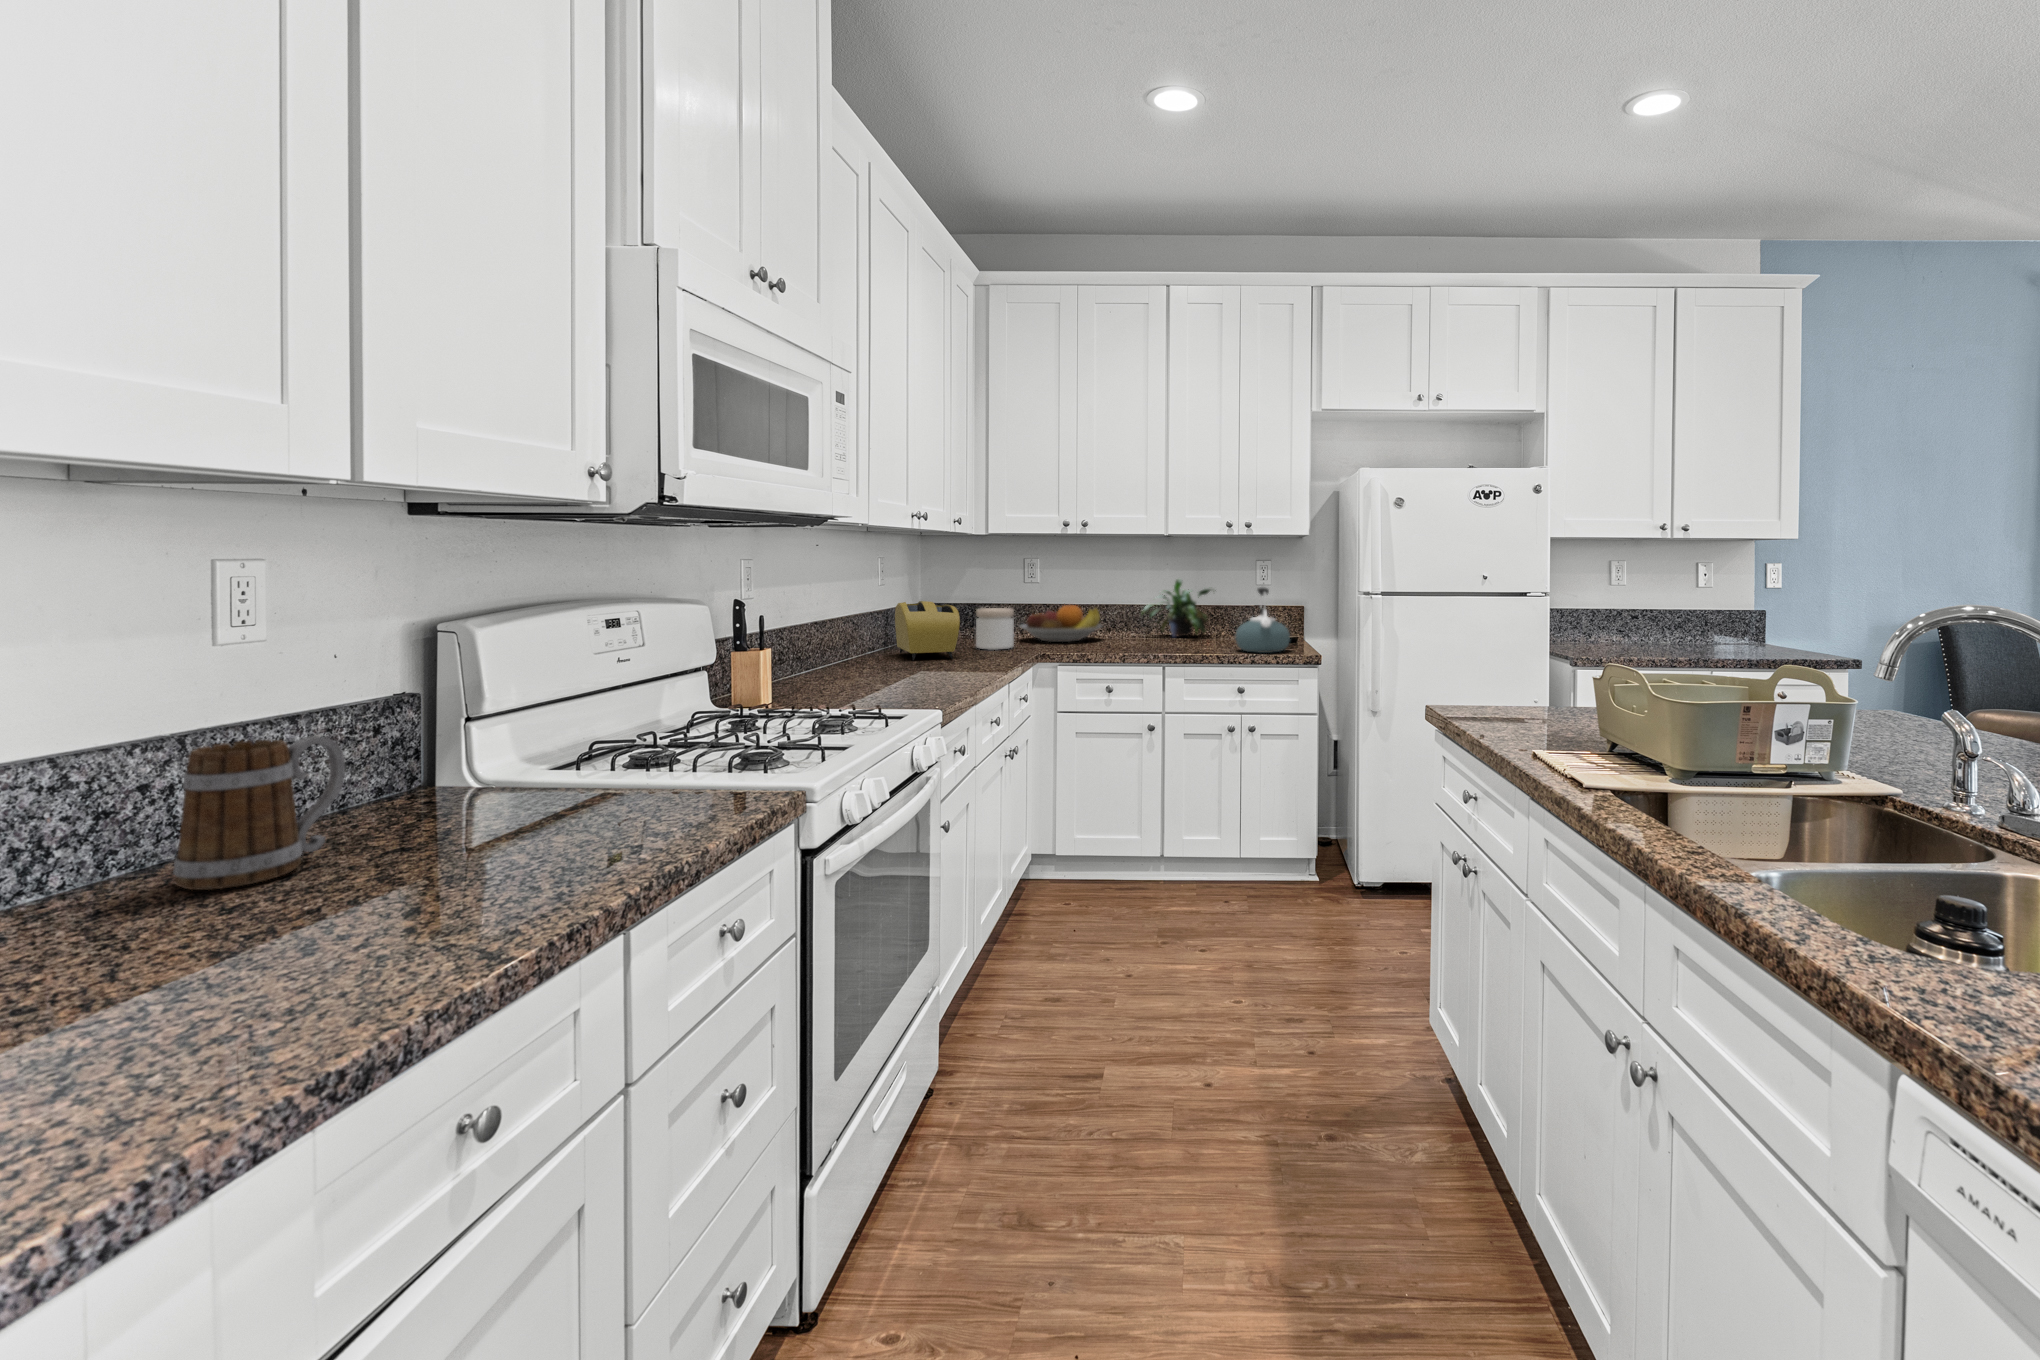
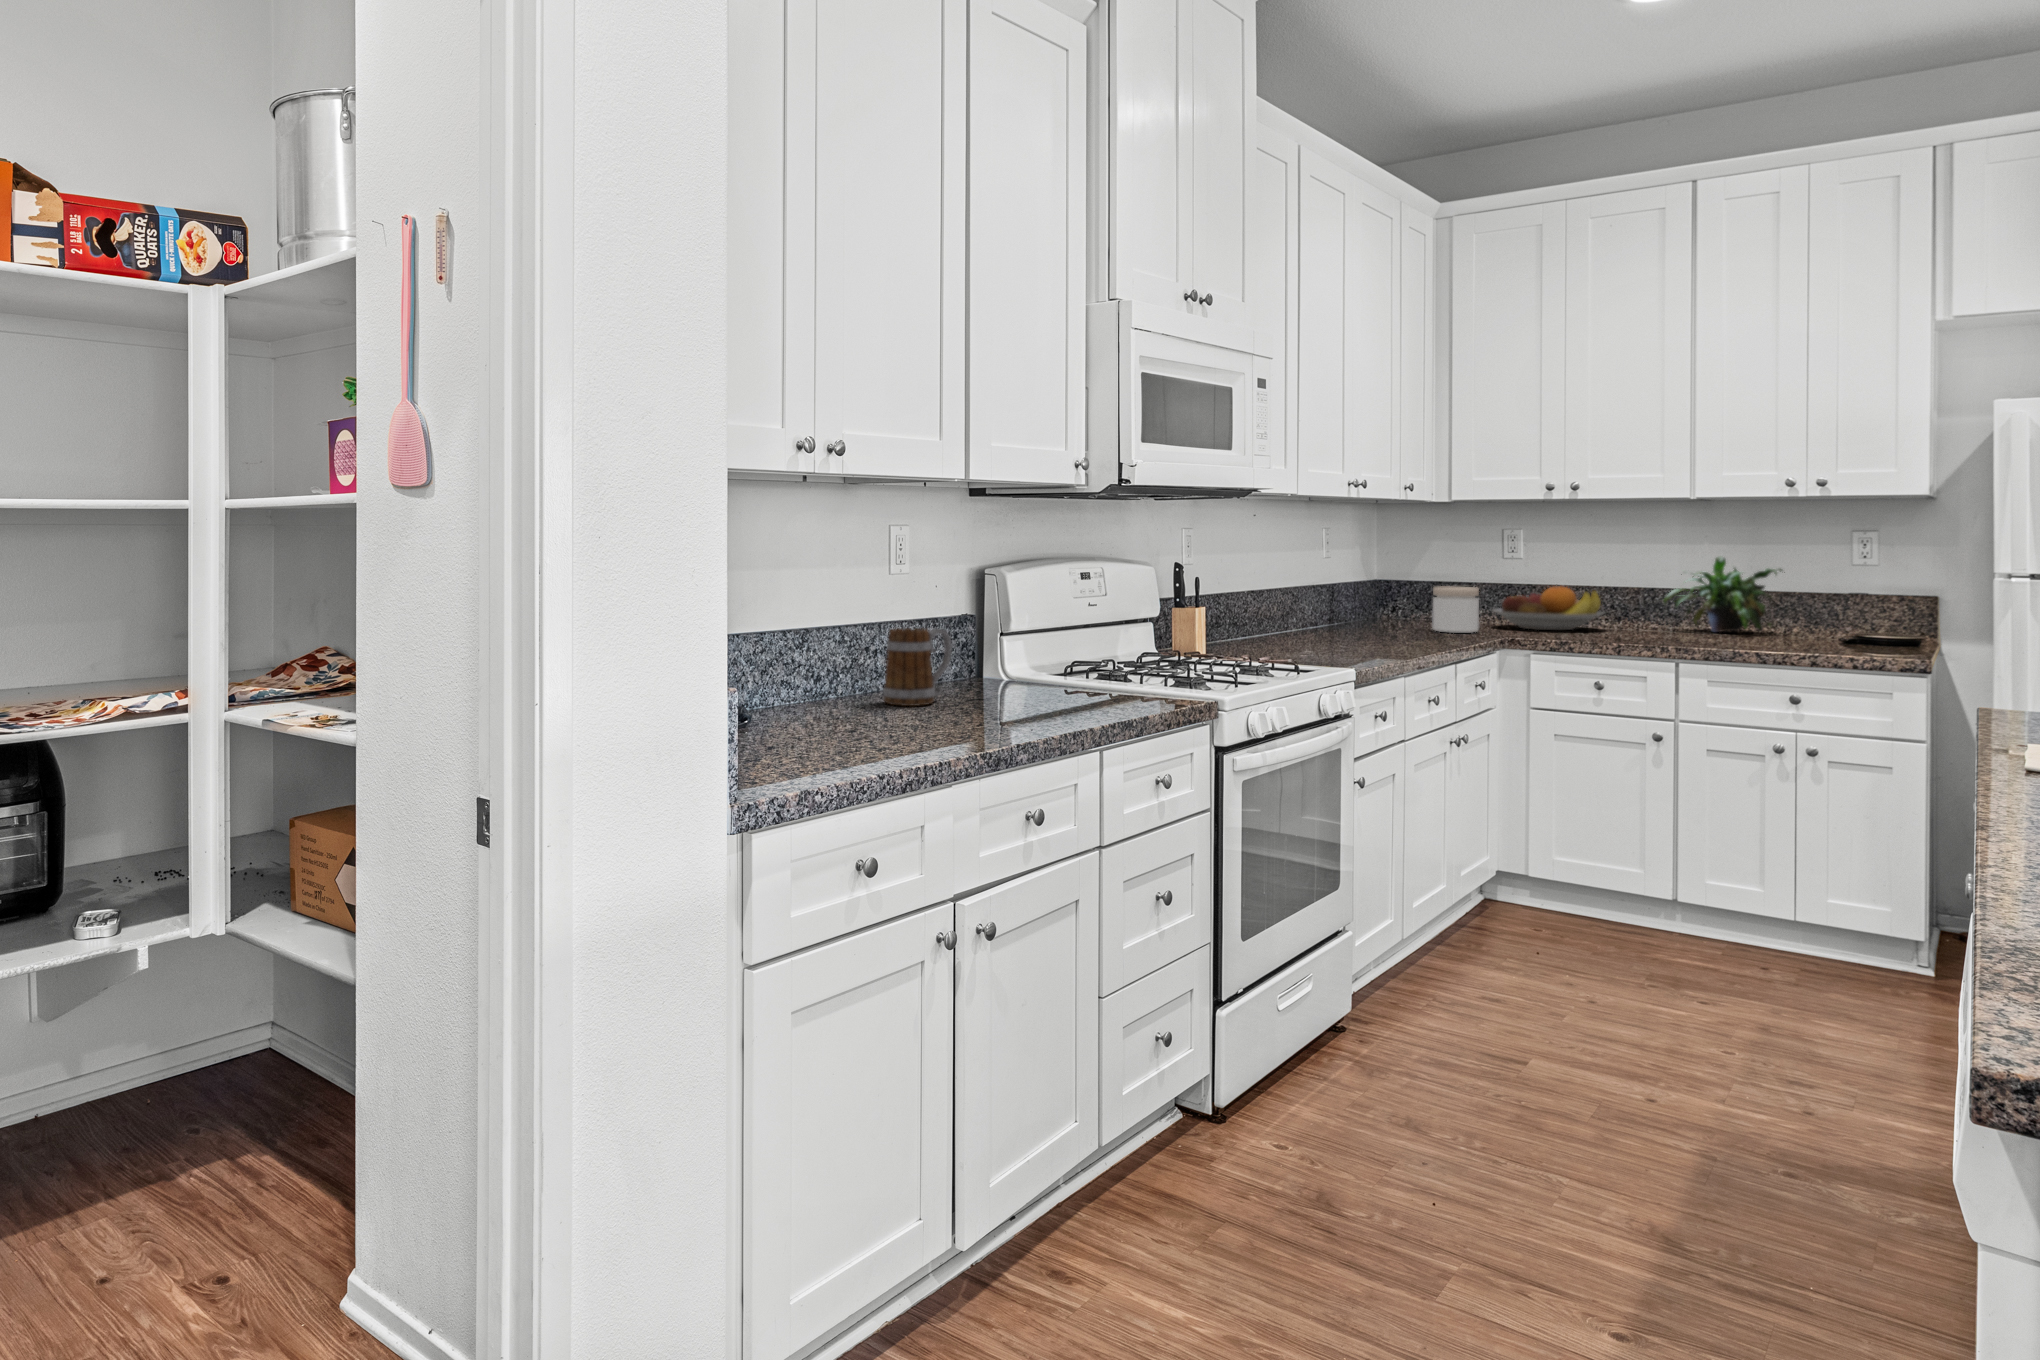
kettle: present [1235,588,1290,653] -> none [1787,567,1877,653]
toaster: present [895,601,960,660] -> none [1339,575,1407,637]

